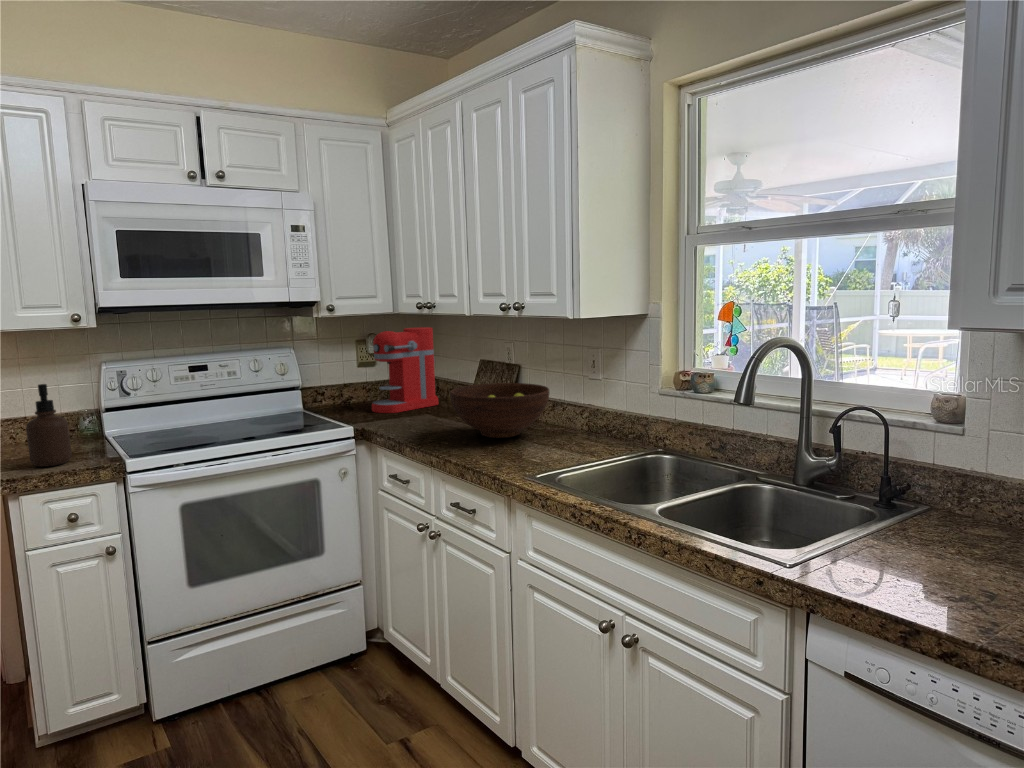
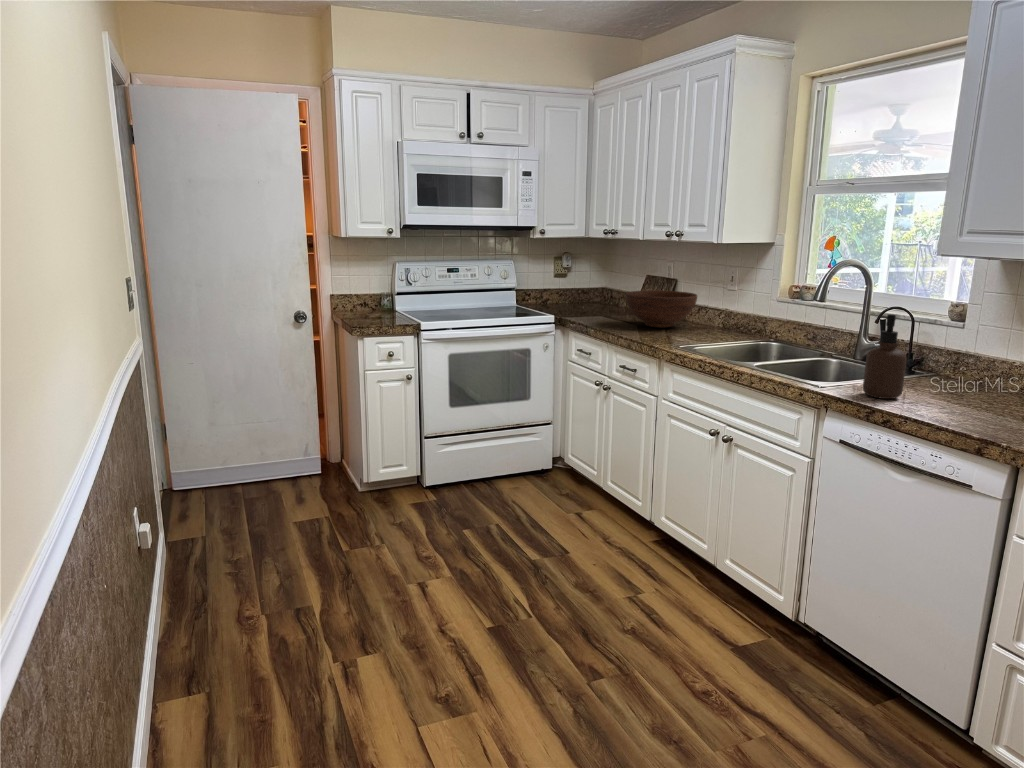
coffee maker: present [372,327,438,413] -> none [565,249,614,311]
soap dispenser: present [26,384,72,467] -> present [863,314,907,399]

